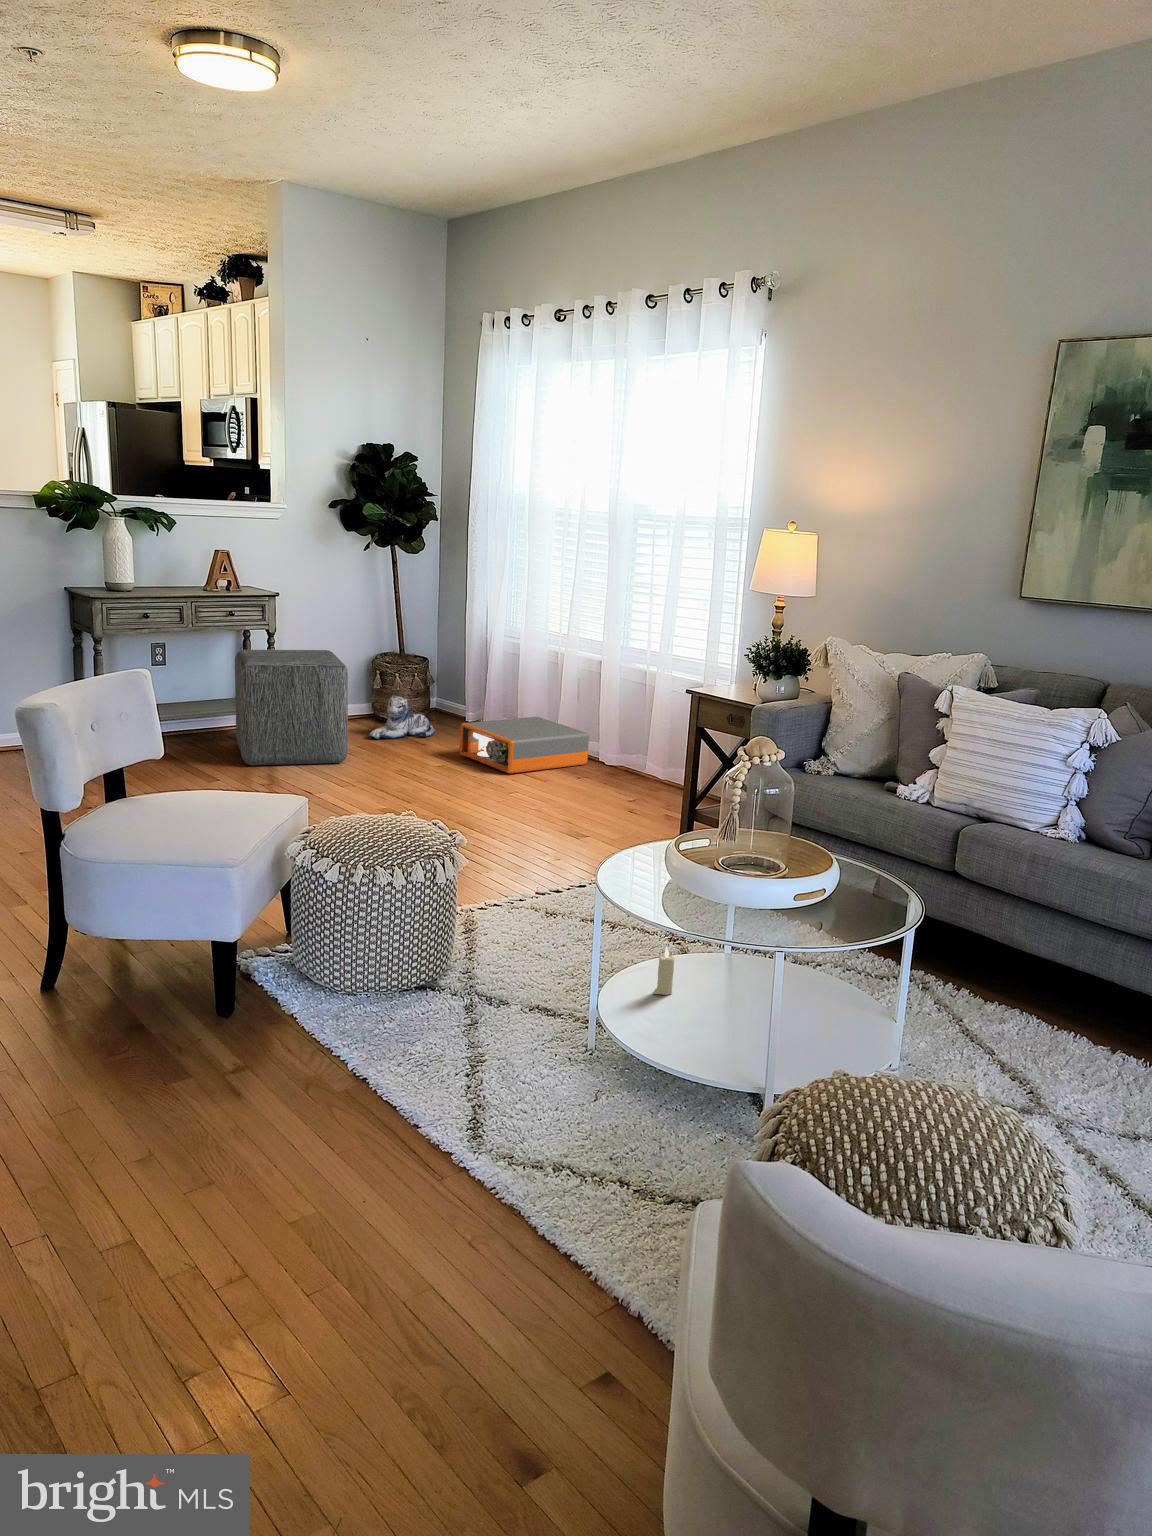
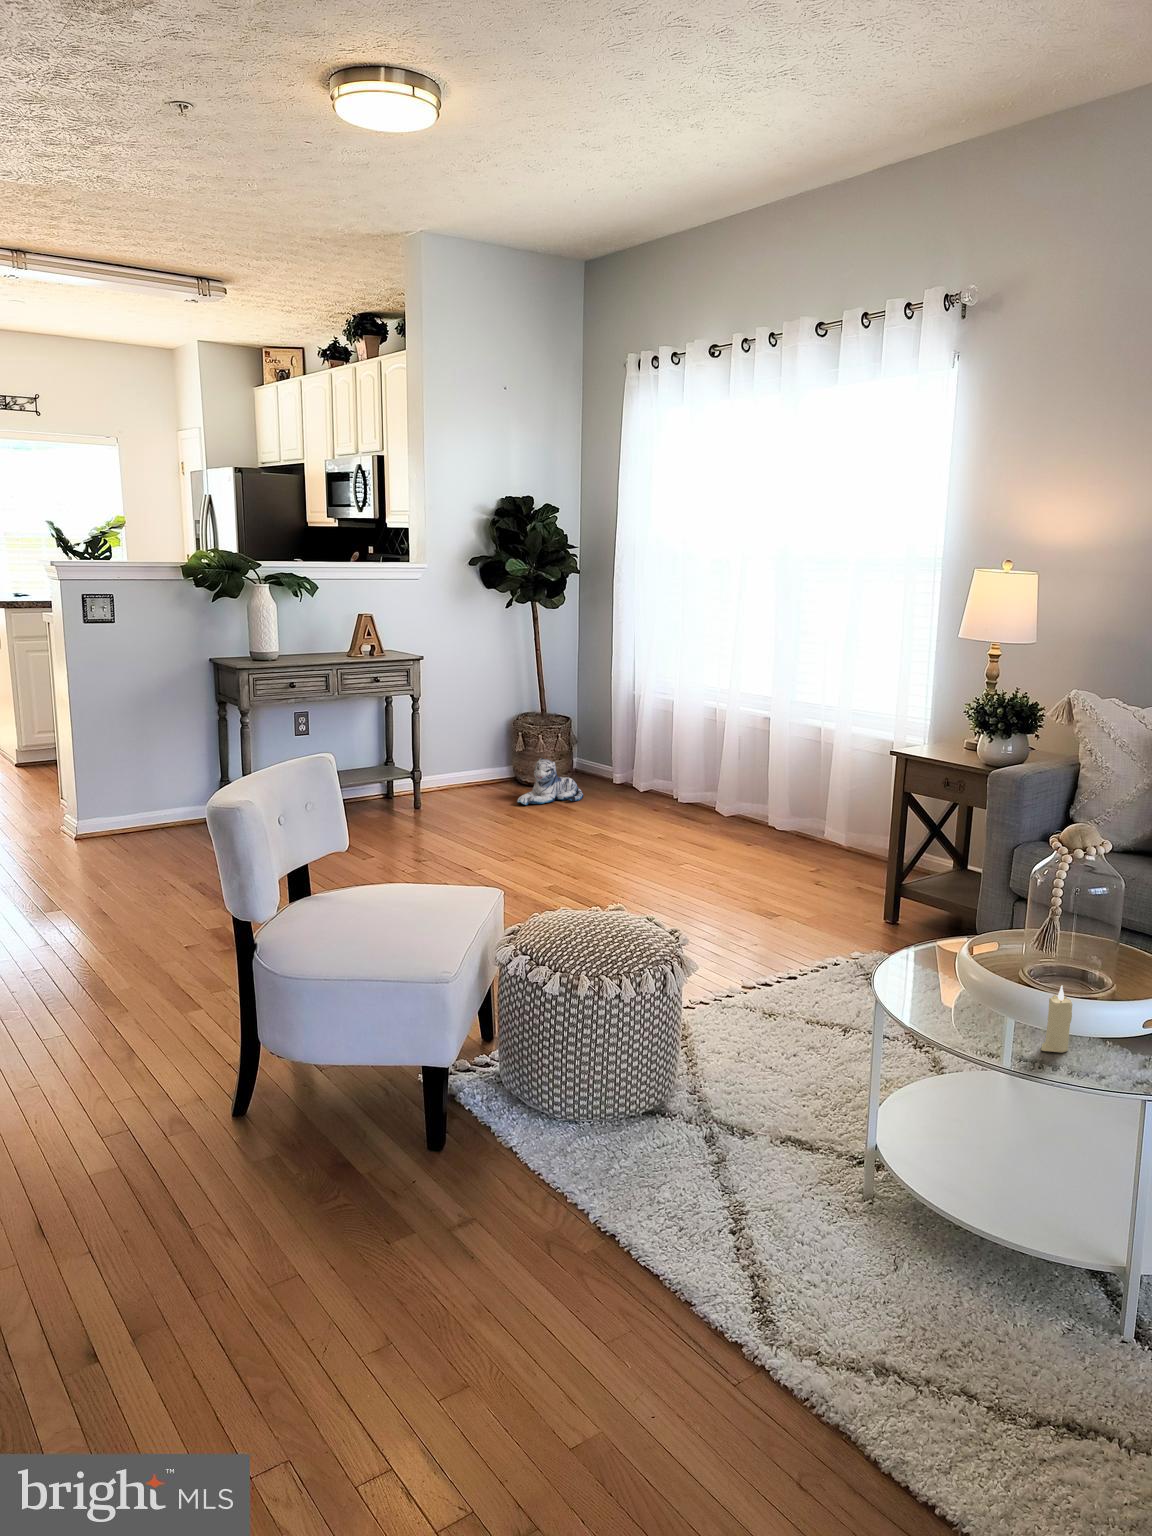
ottoman: present [235,650,348,765] -> none [380,714,501,839]
storage box: present [459,717,589,774] -> none [616,778,756,841]
candle: present [653,947,674,995] -> present [1041,986,1072,1053]

